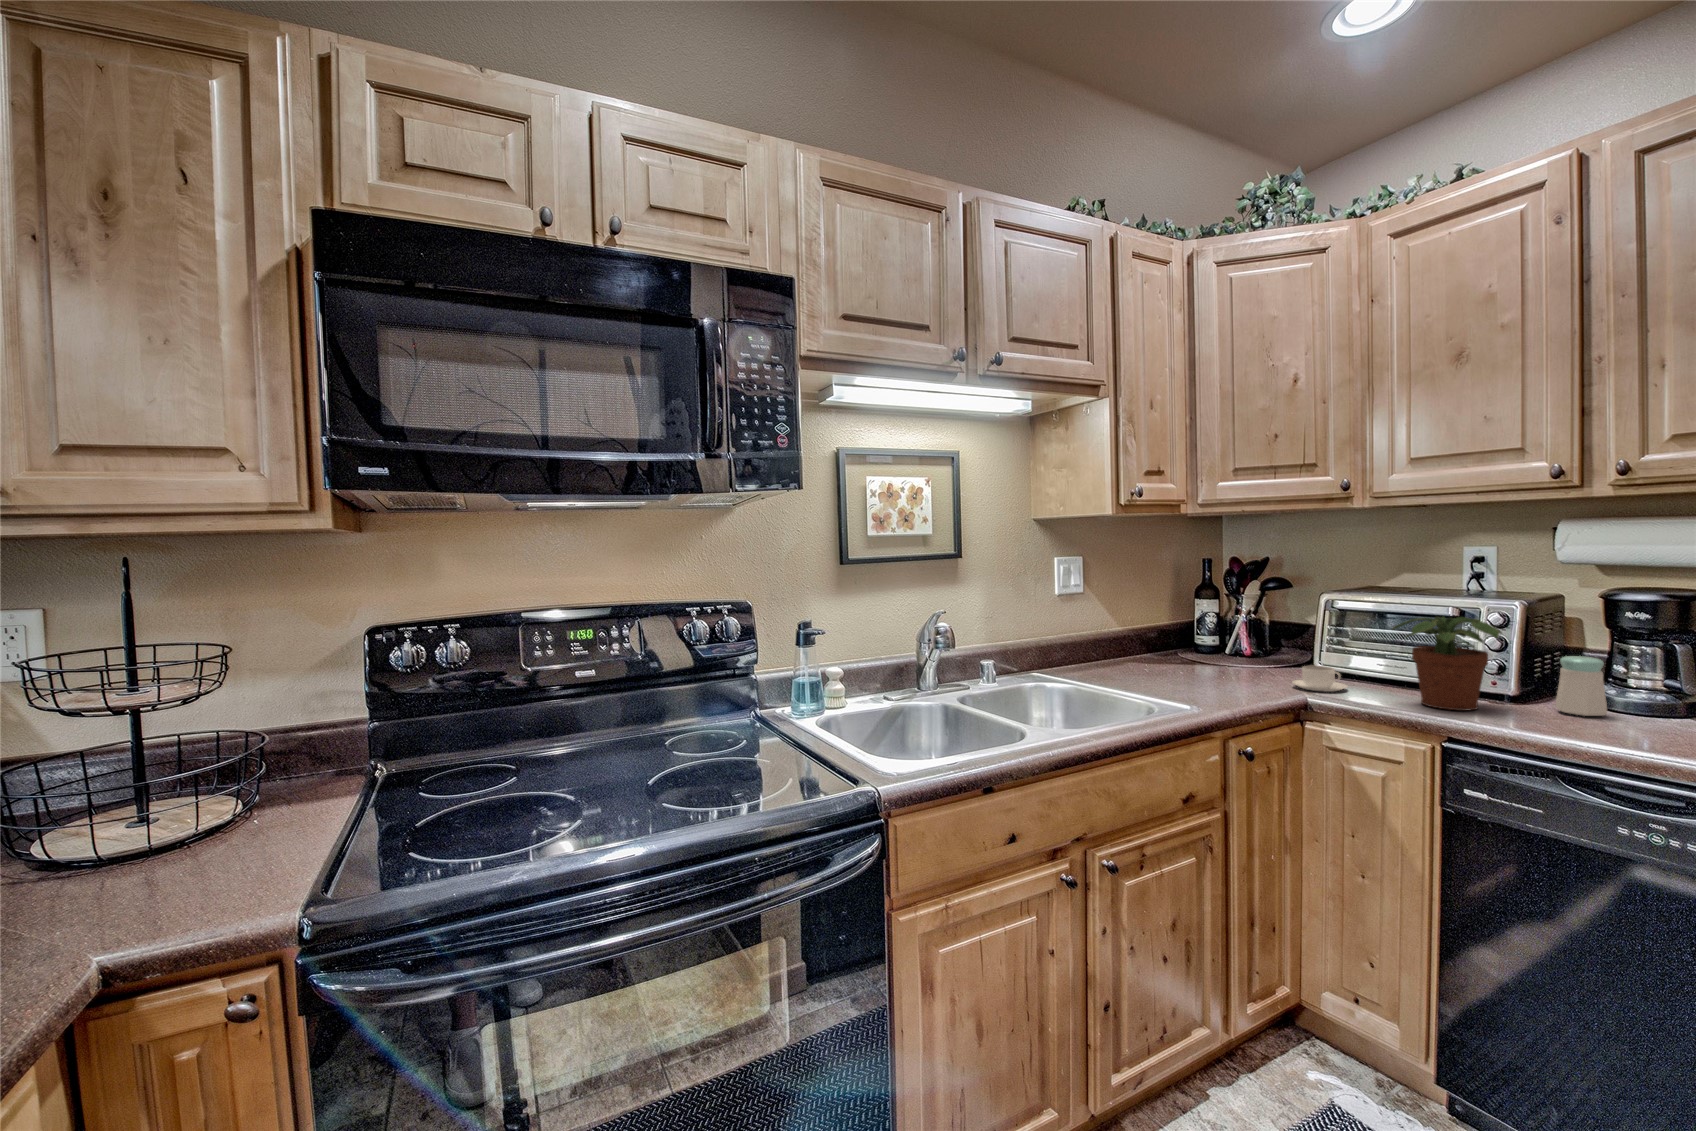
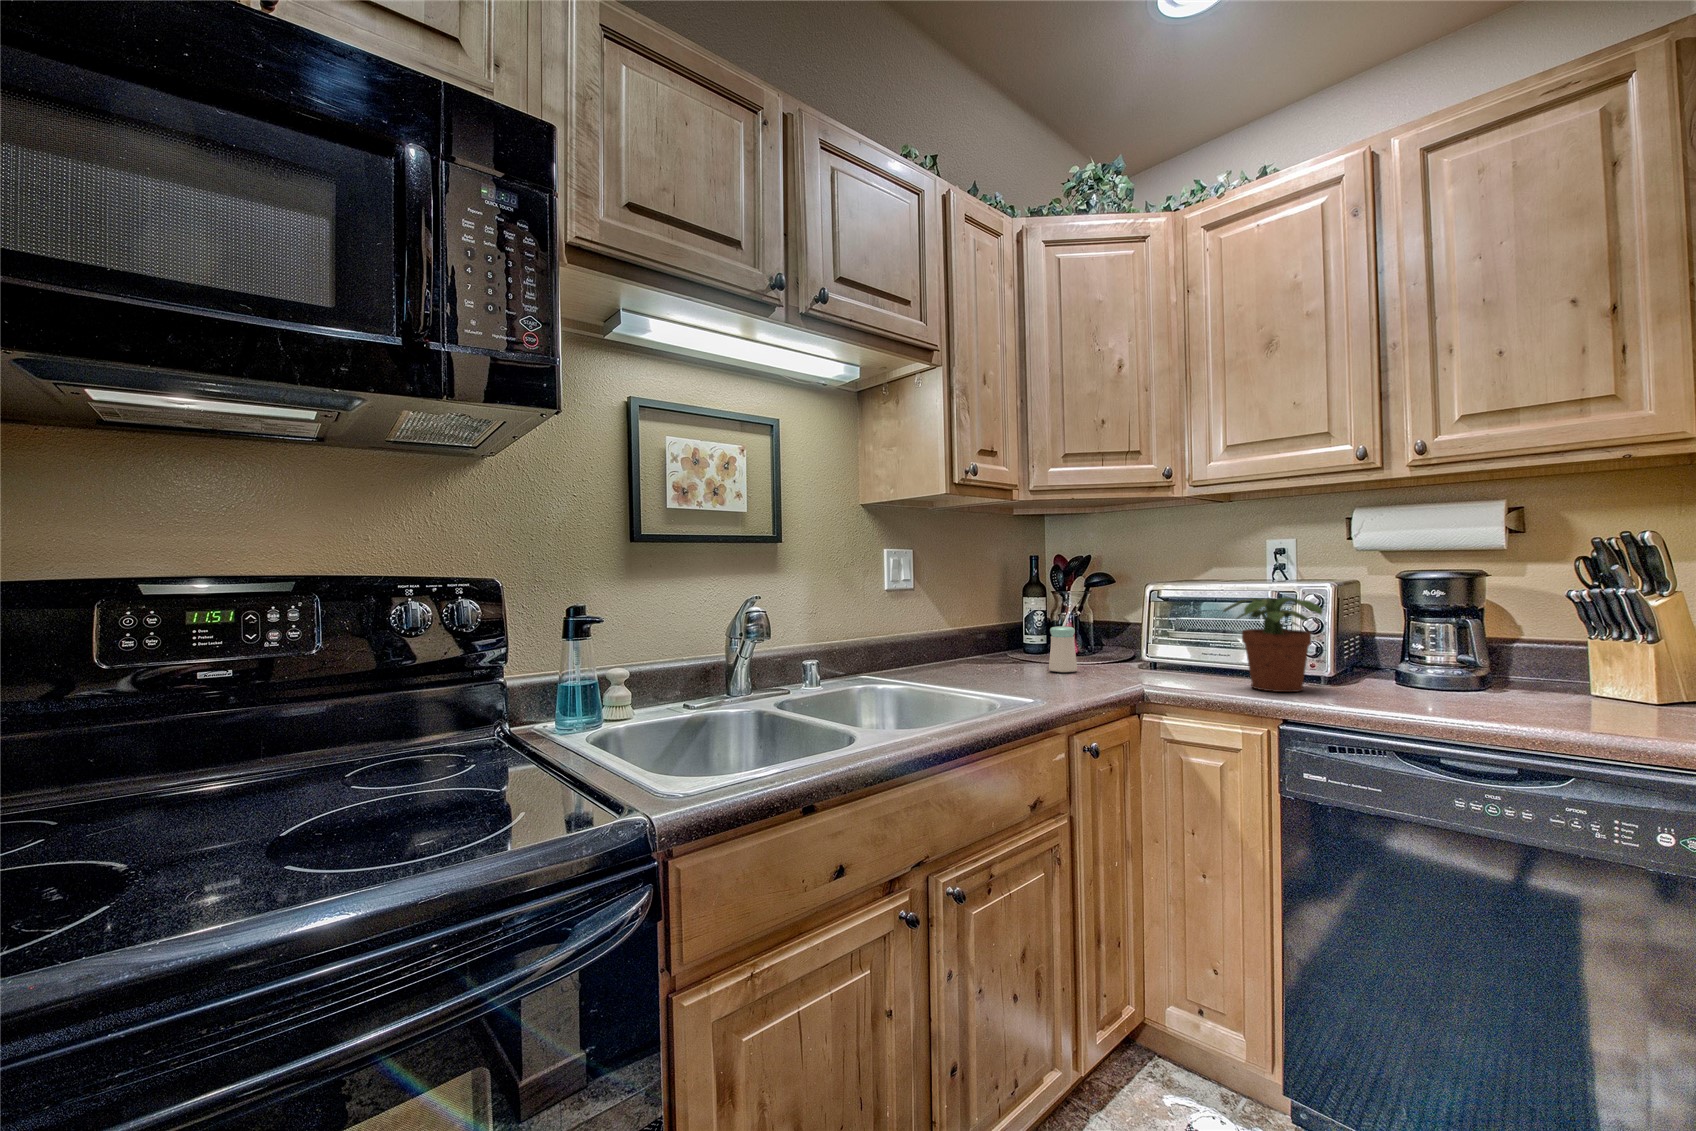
salt shaker: present [1556,656,1607,716] -> present [1049,626,1077,672]
coffee cup: present [1292,666,1347,692] -> none [1127,656,1180,681]

